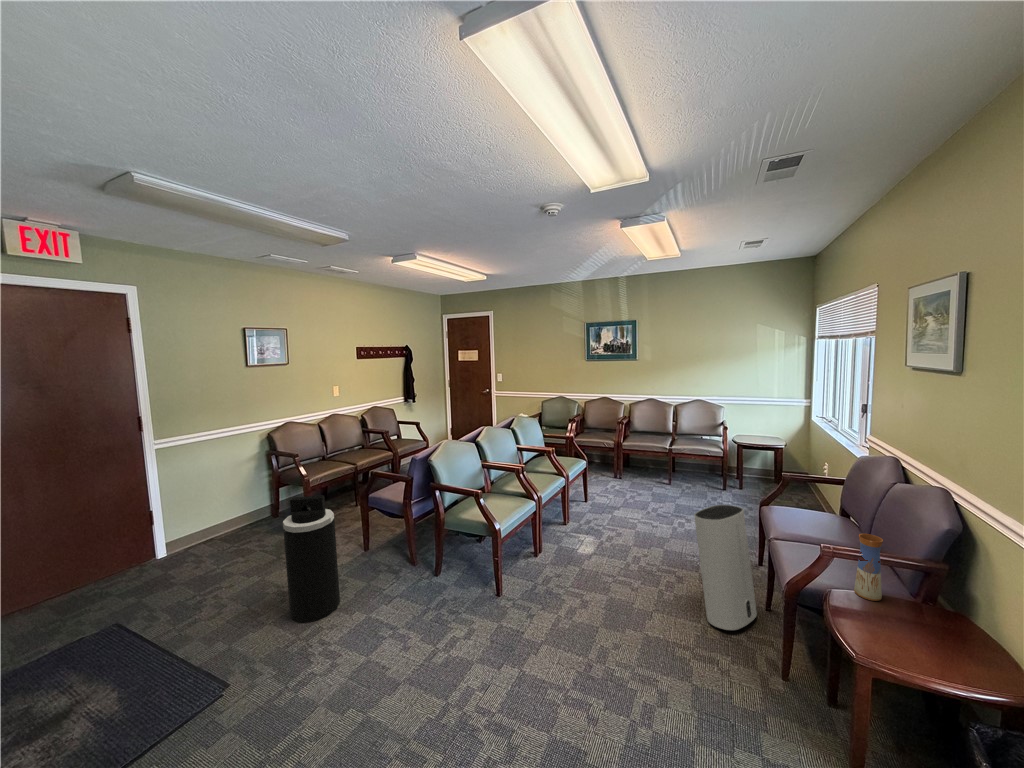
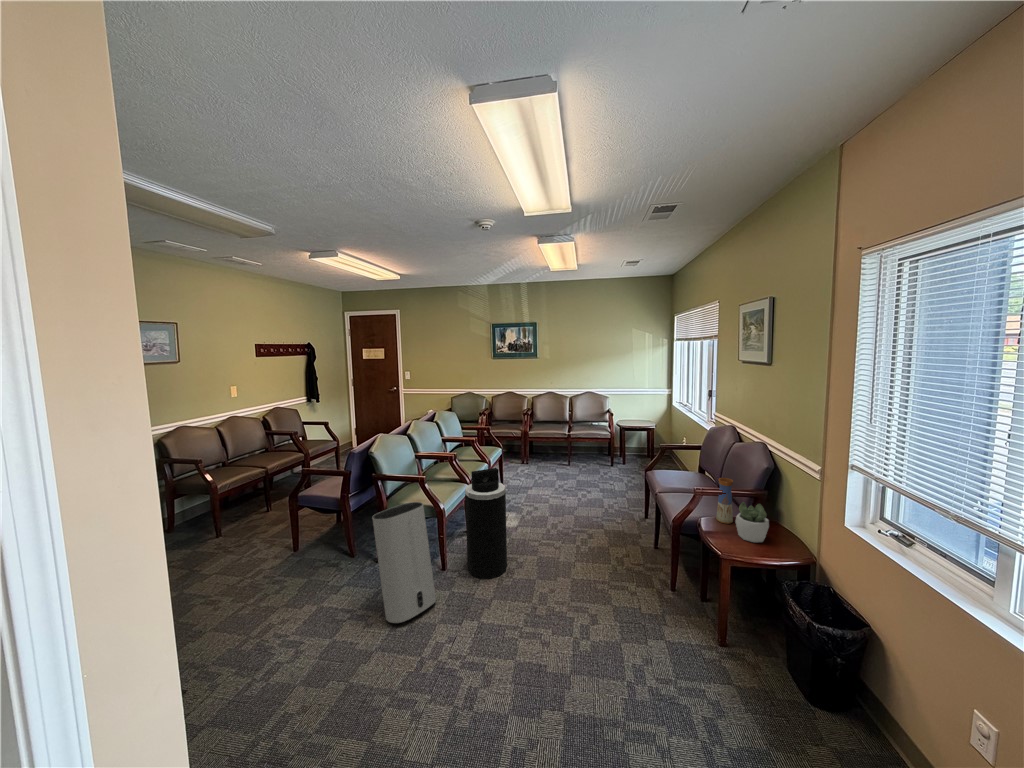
trash can: present [283,495,340,623] -> present [465,468,507,579]
air purifier: present [694,505,757,630] -> present [372,502,436,623]
succulent plant: none [883,575,943,641] -> present [736,502,769,542]

